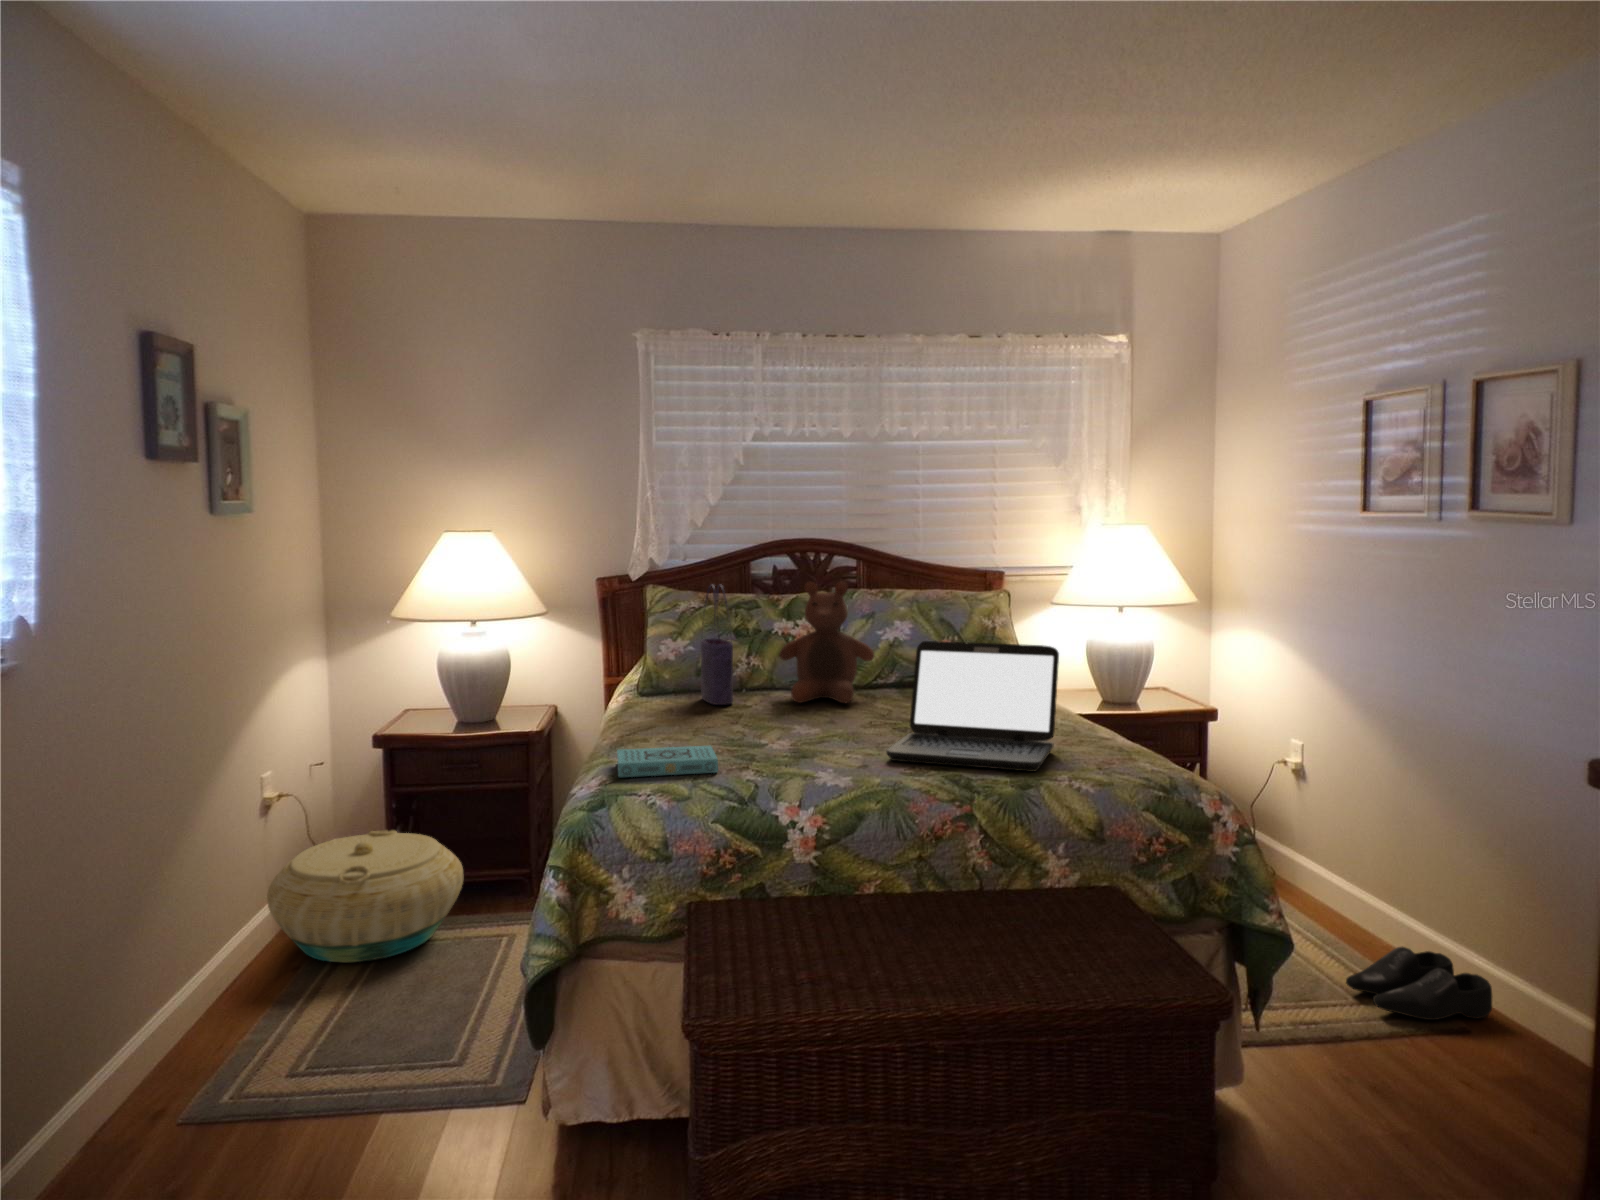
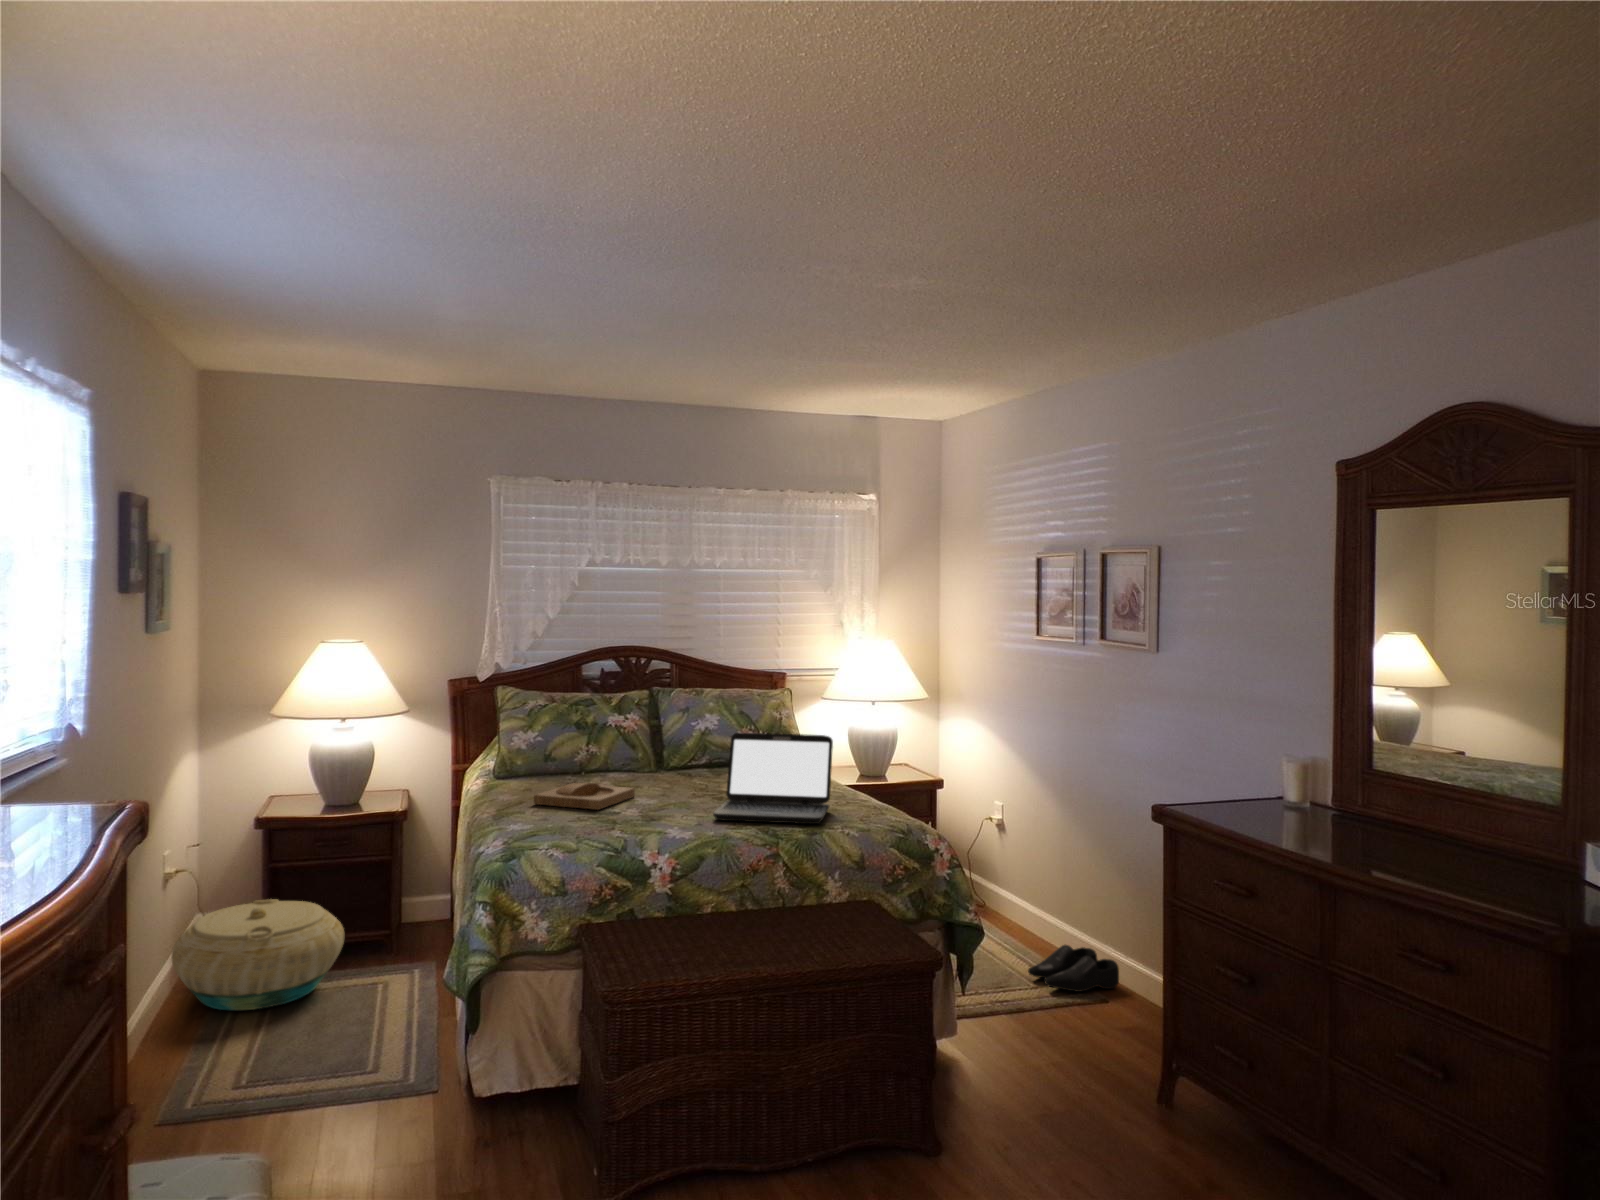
stuffed bear: present [779,582,874,703] -> none [615,685,691,781]
tote bag: present [701,585,733,705] -> none [553,688,581,784]
tray: none [662,704,793,741] -> present [534,783,635,810]
book: present [617,746,718,777] -> none [512,813,593,837]

